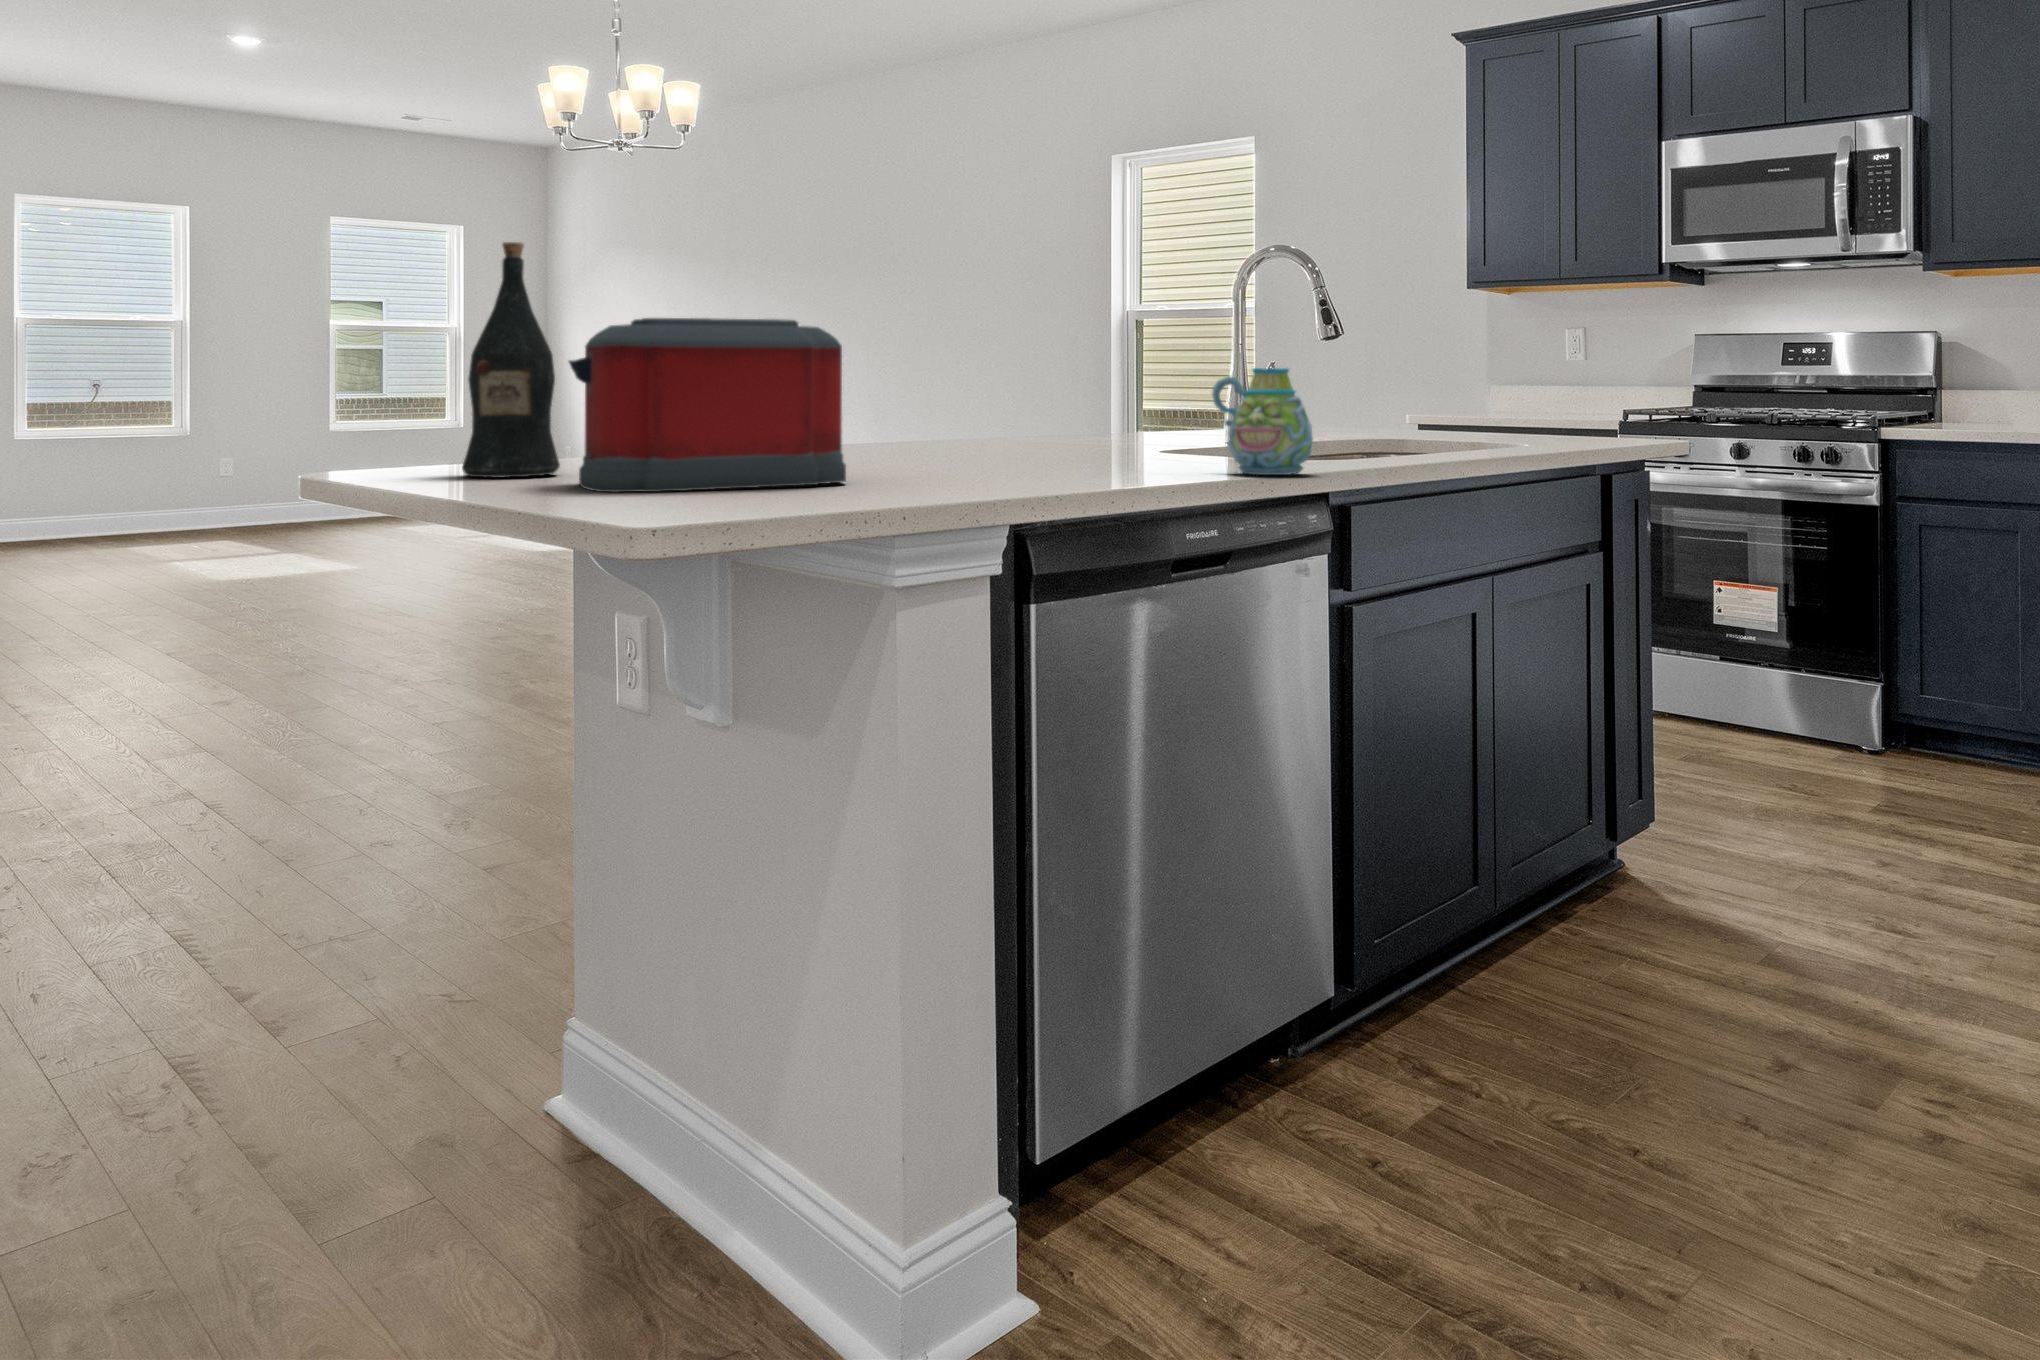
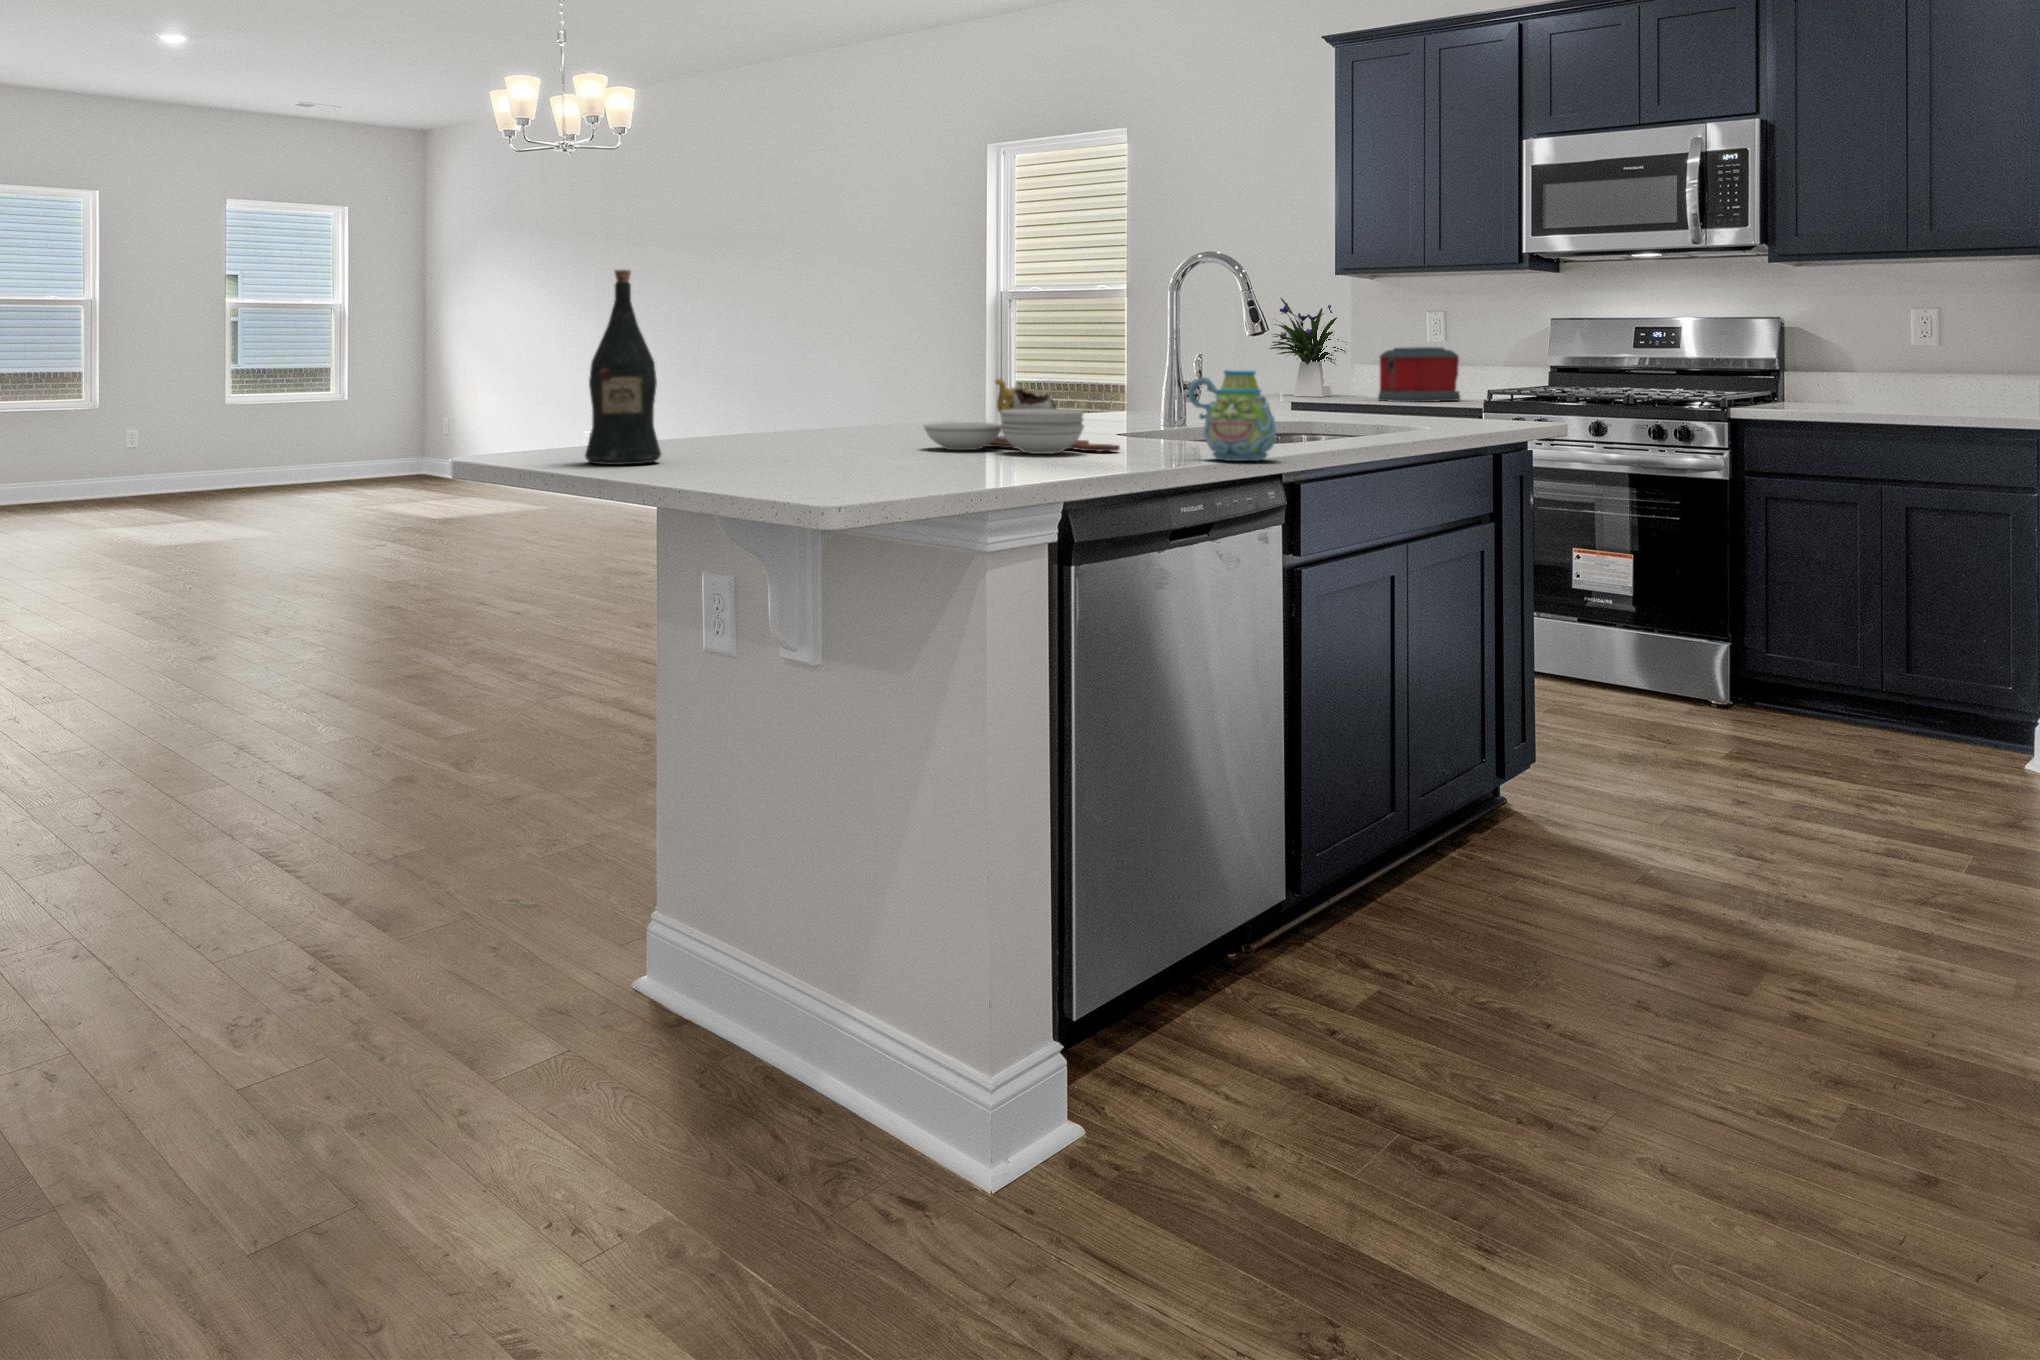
flower arrangement: none [1393,312,1496,419] -> present [1270,298,1346,397]
toaster: present [569,318,846,492] -> present [1378,347,1460,402]
cutting board: none [912,382,1142,468] -> present [924,379,1120,454]

